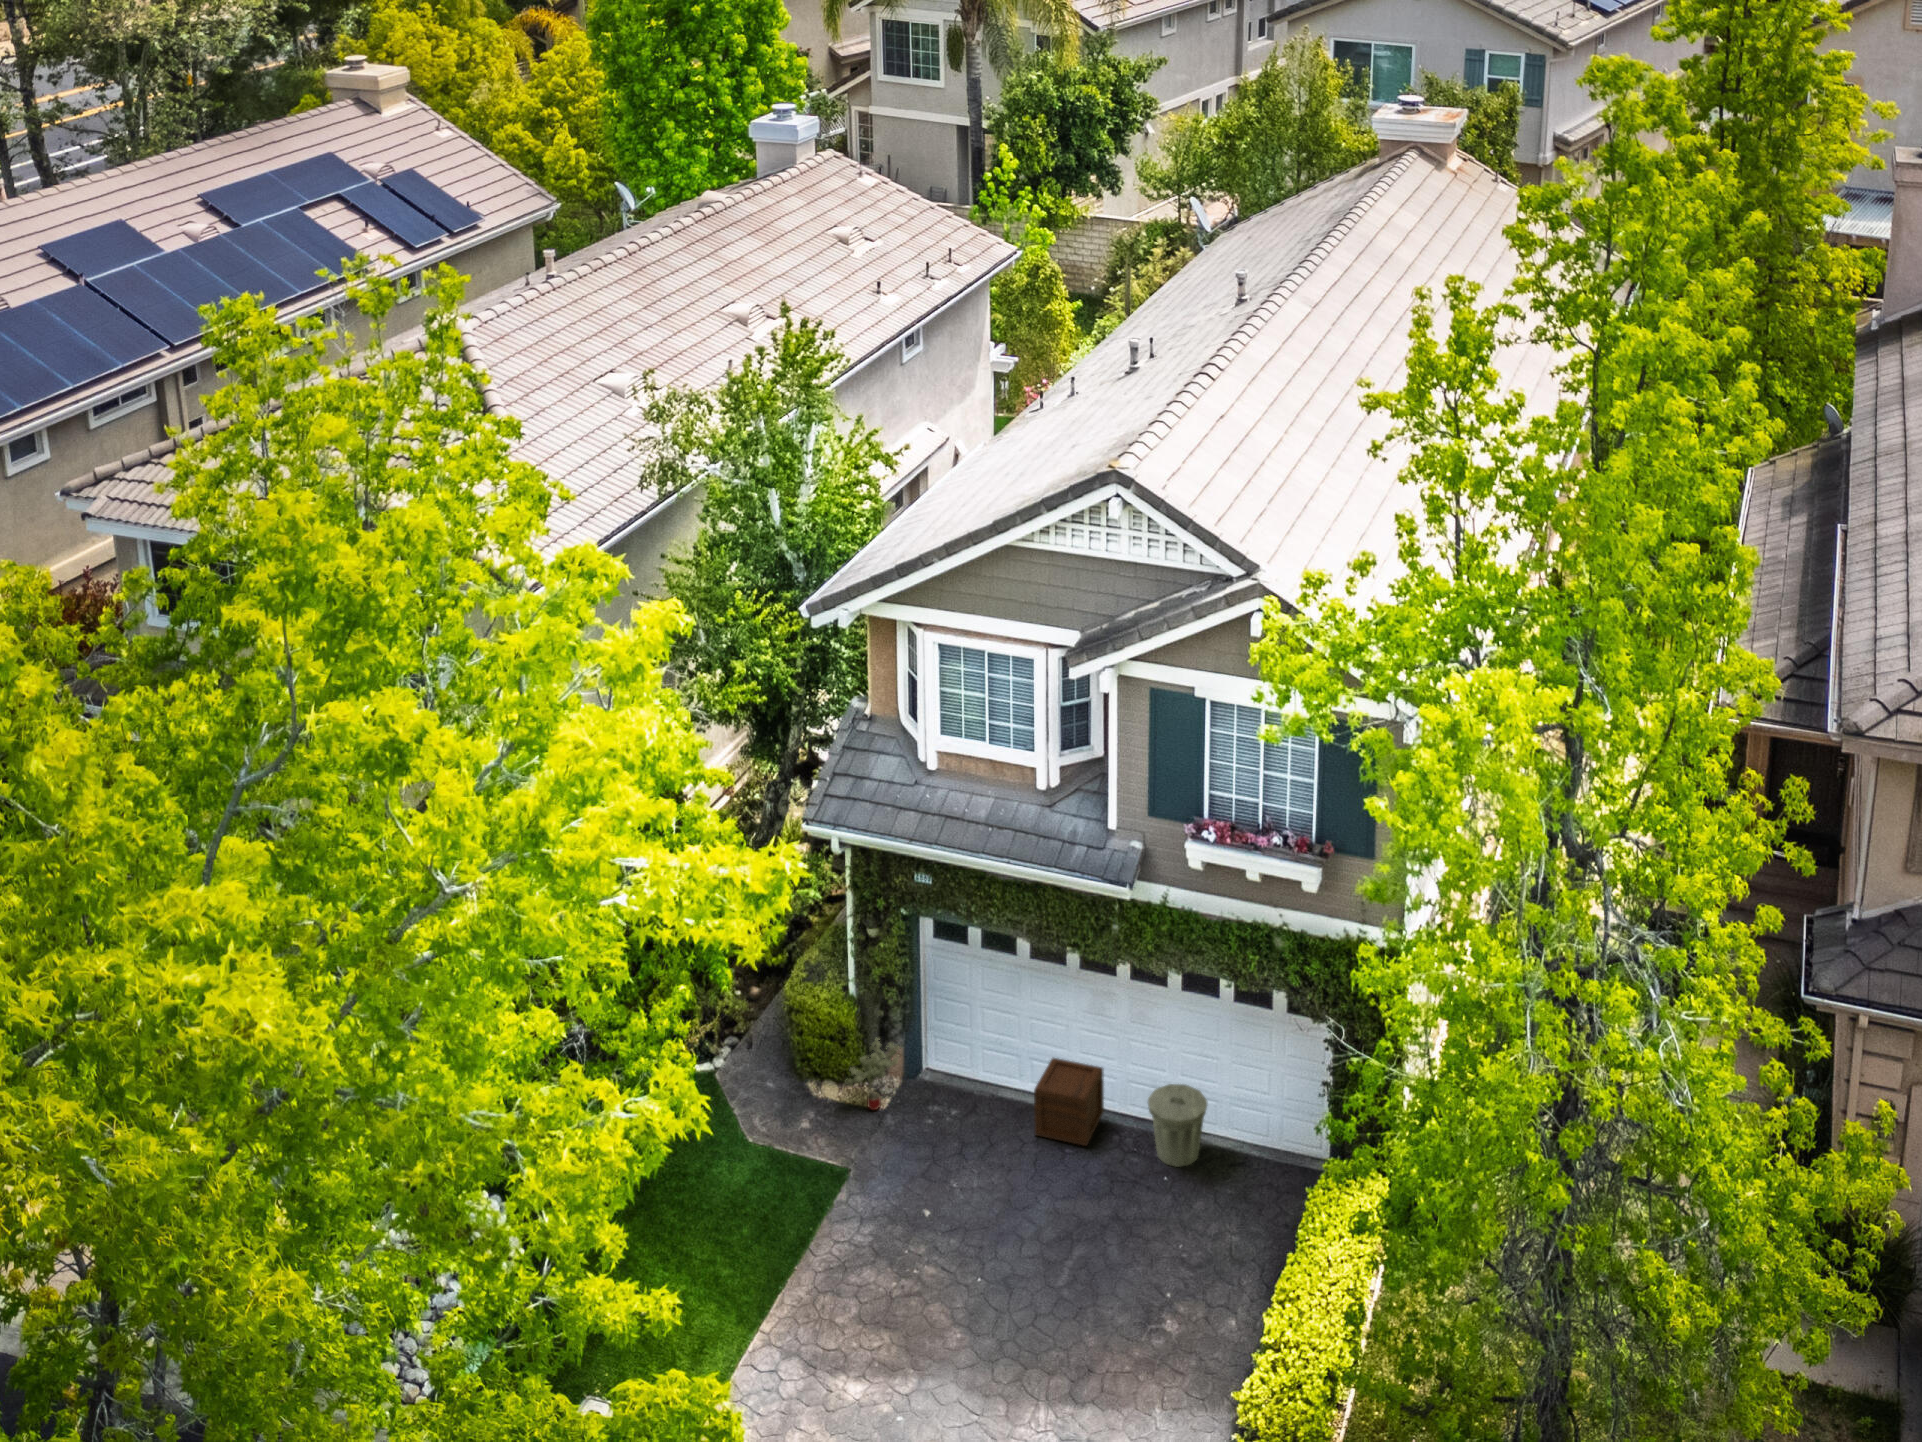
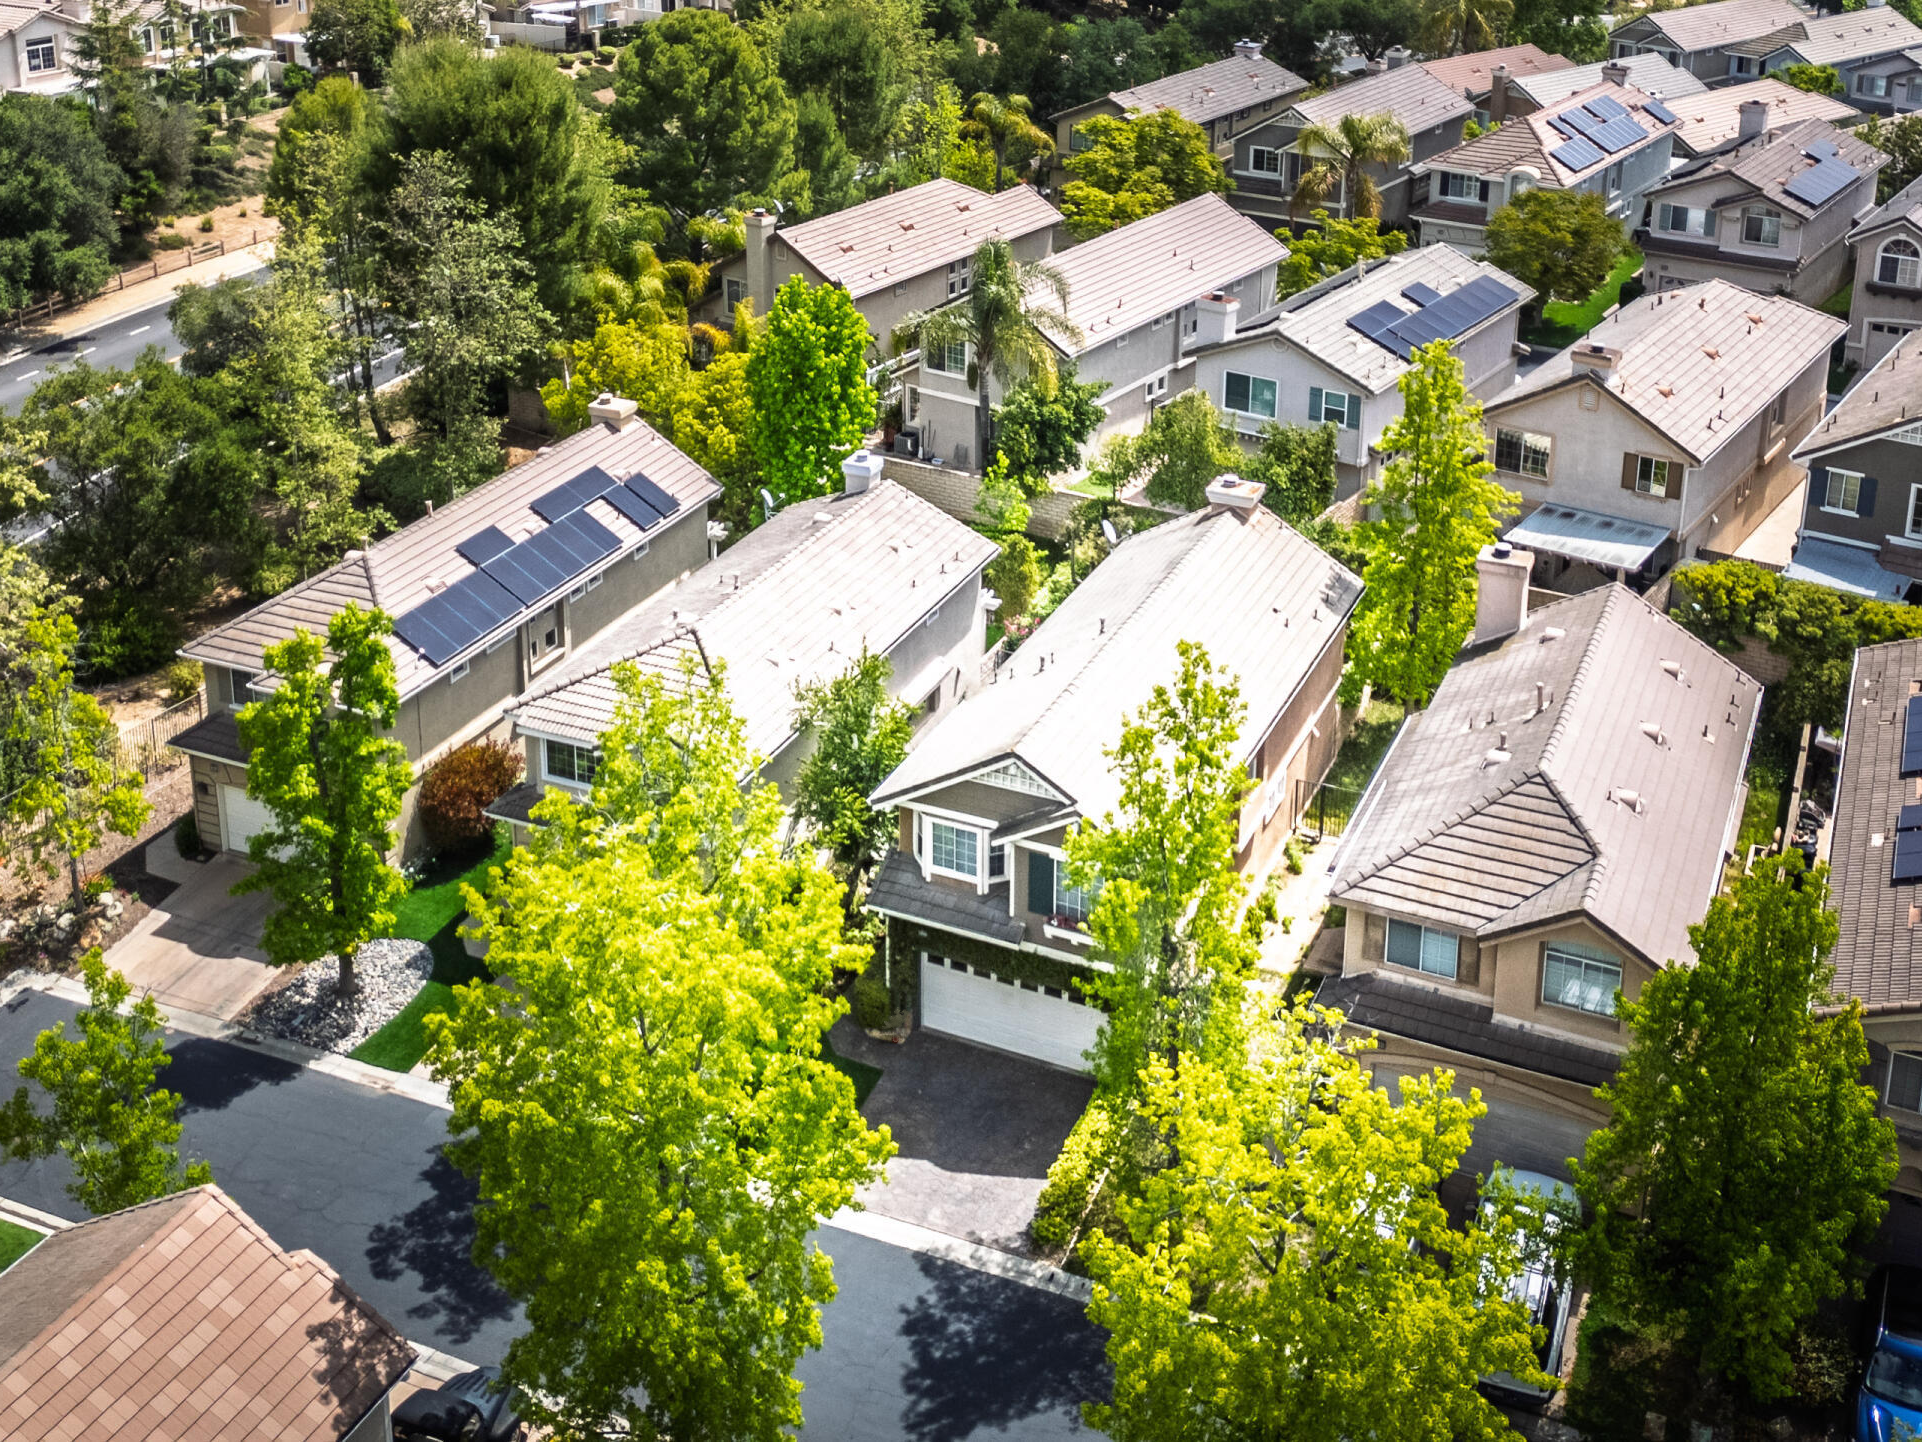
wooden crate: present [1034,1058,1104,1146] -> none [972,1023,1007,1066]
trash can: present [1148,1084,1207,1167] -> none [1026,1039,1055,1079]

